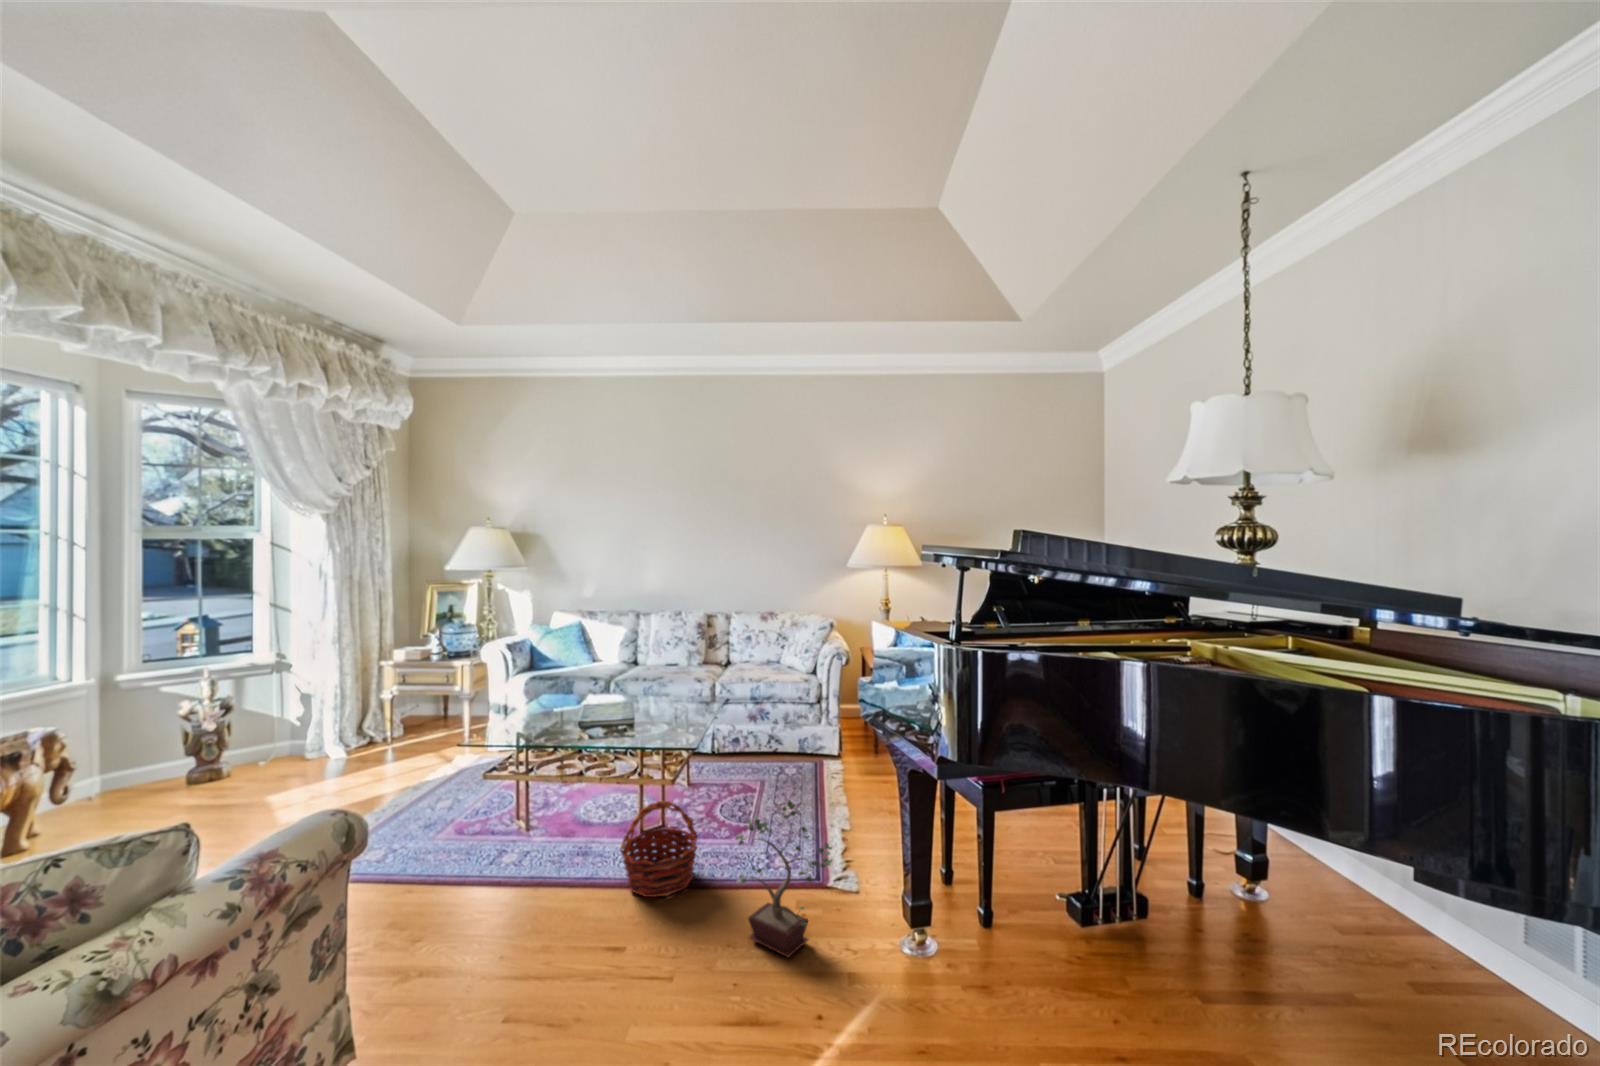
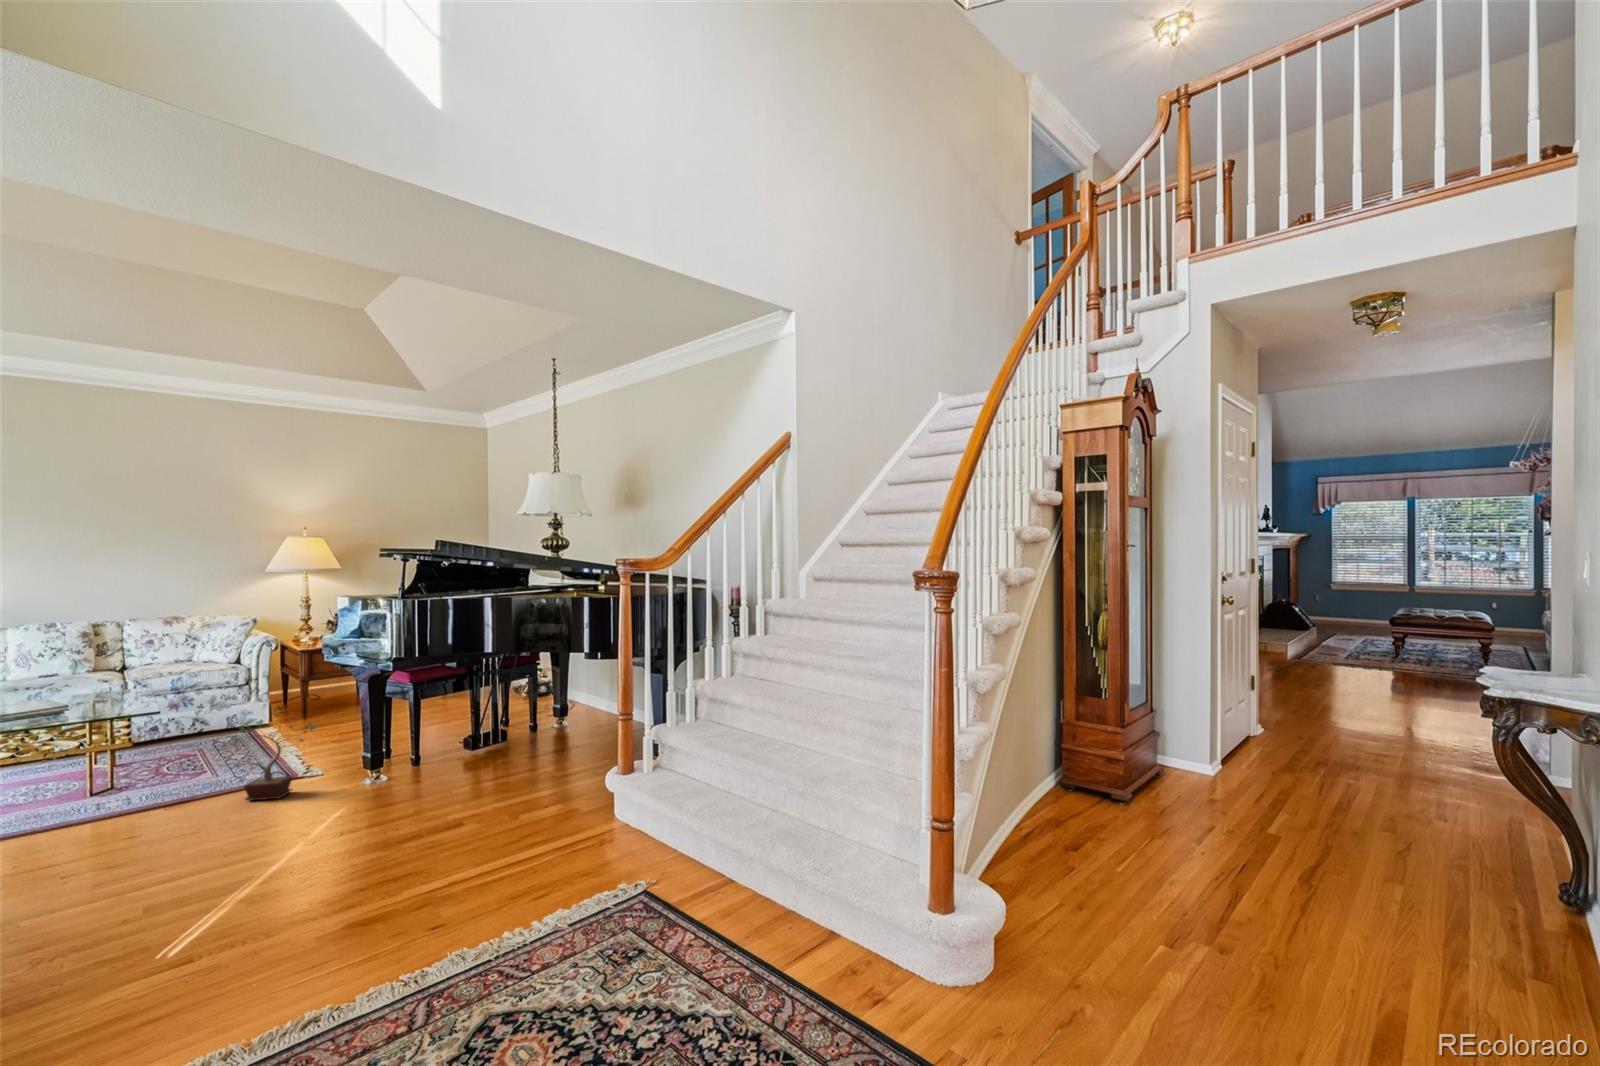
basket: present [620,801,698,897] -> none [94,744,175,814]

